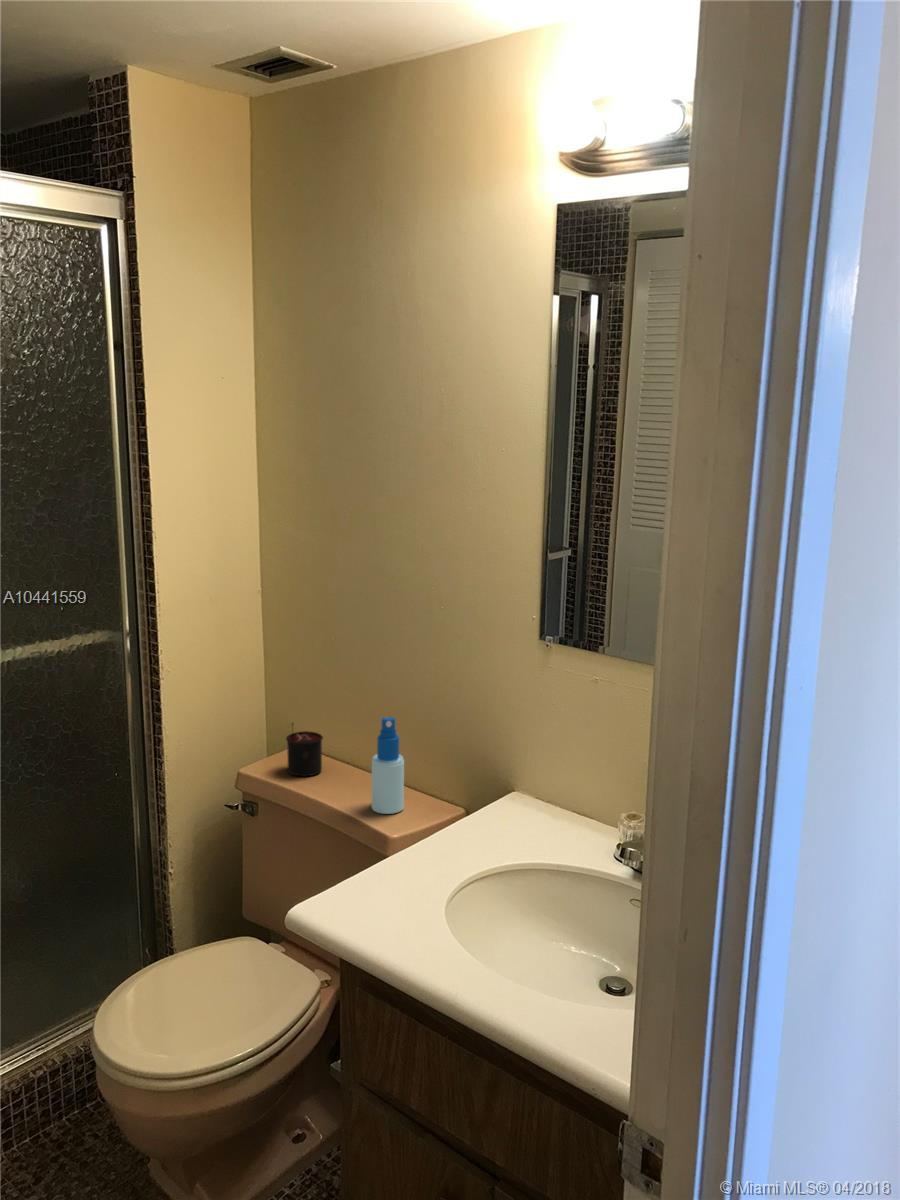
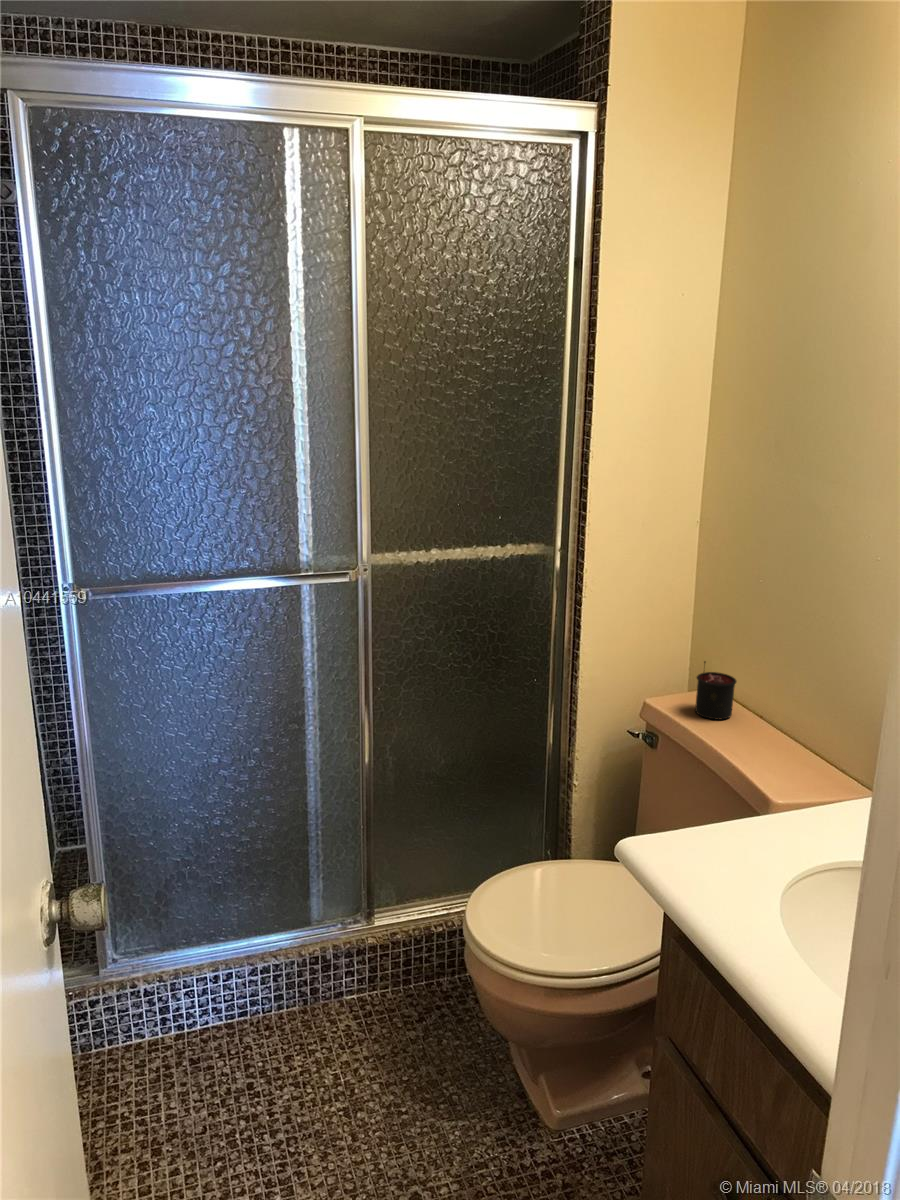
spray bottle: present [372,717,404,814] -> none [769,670,812,777]

